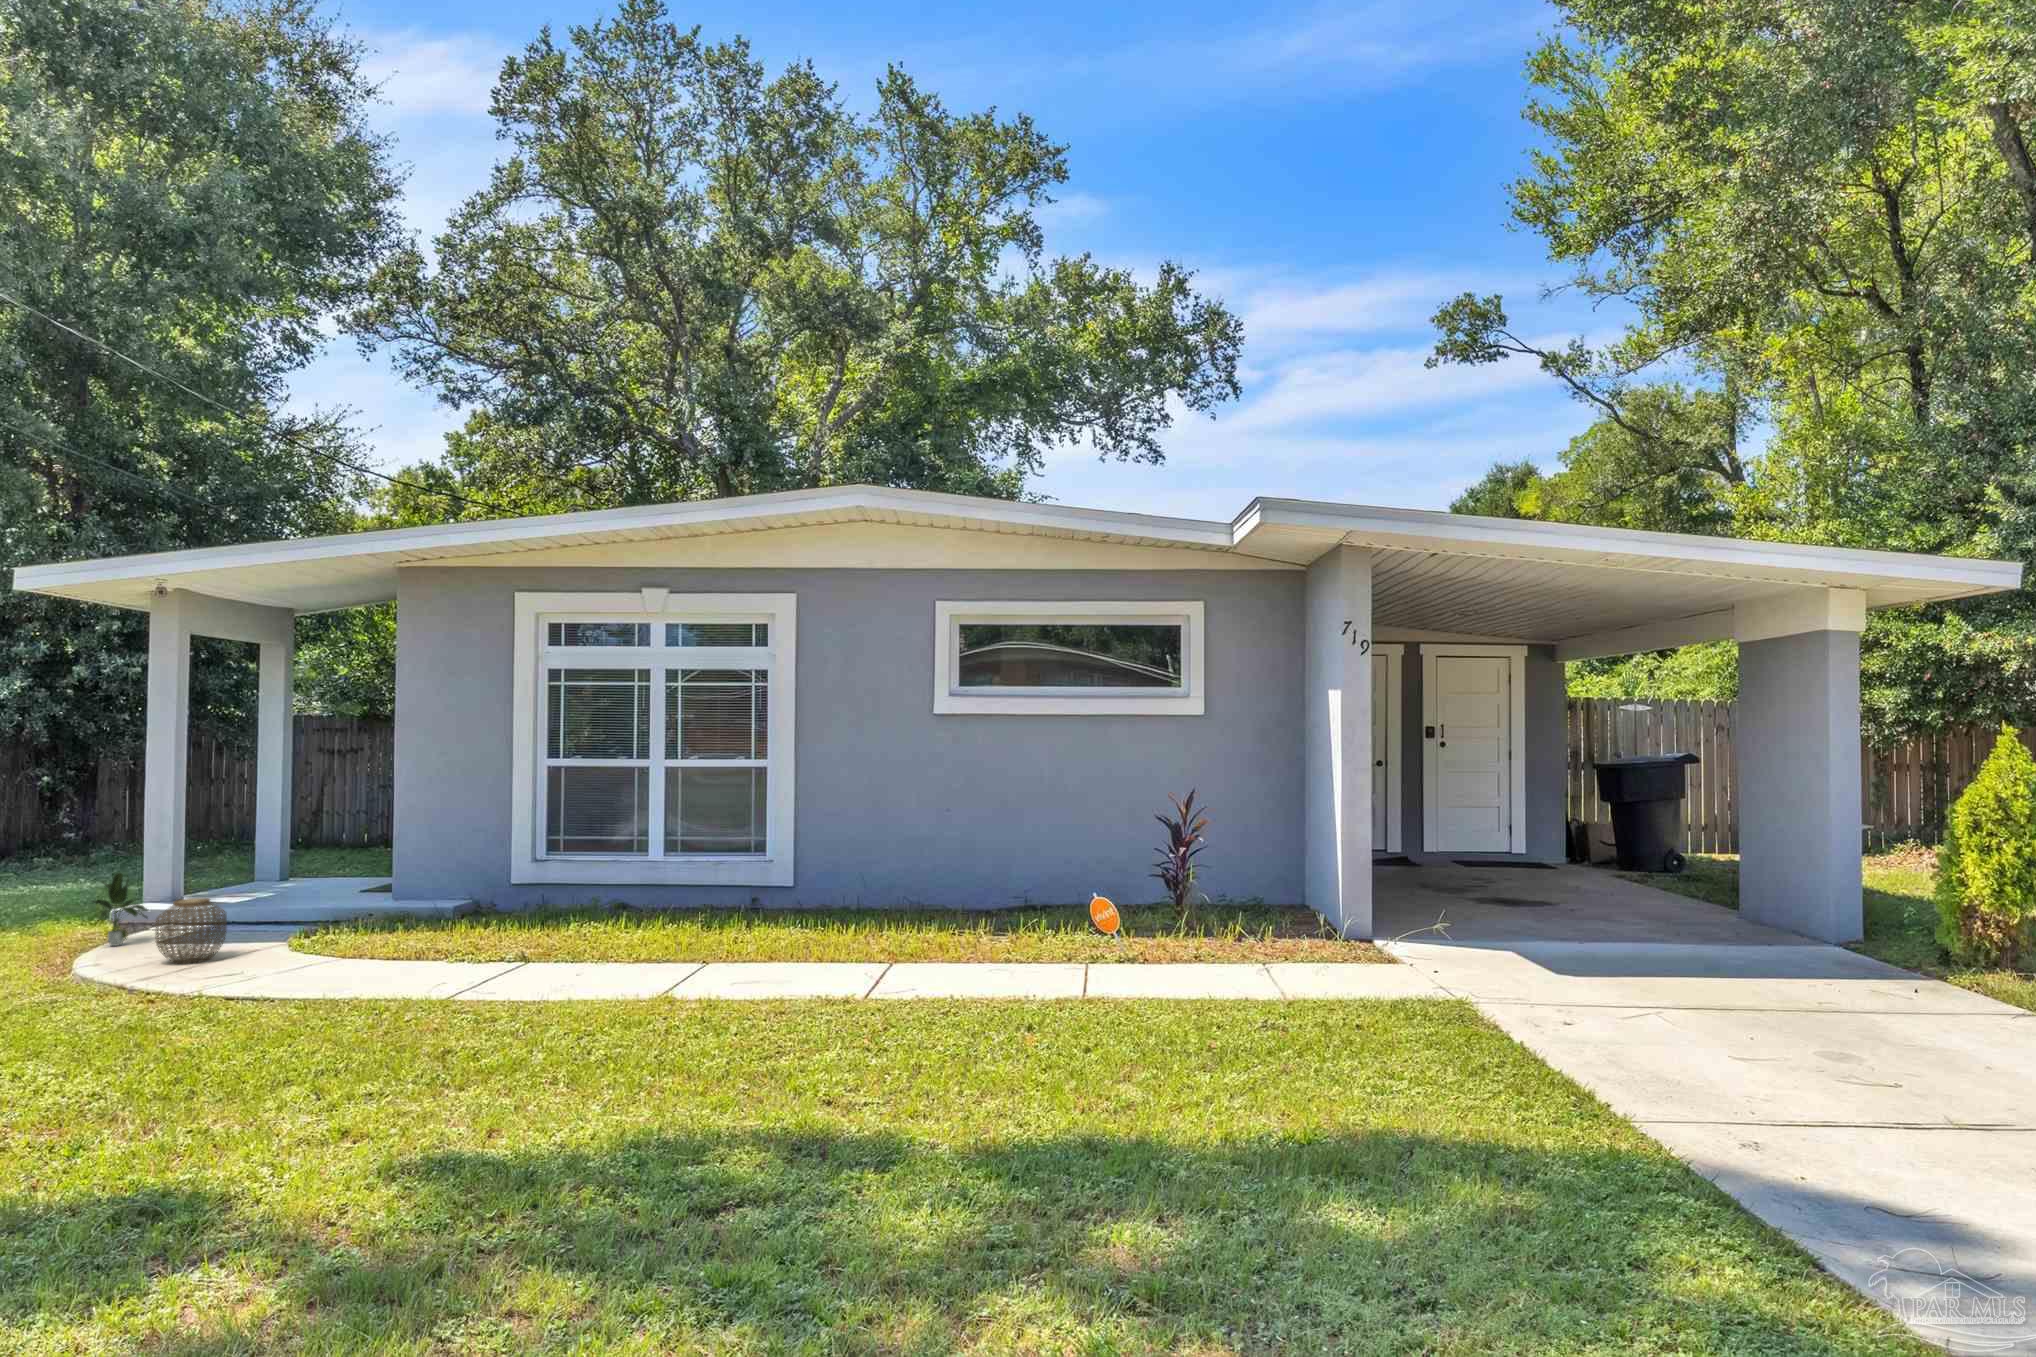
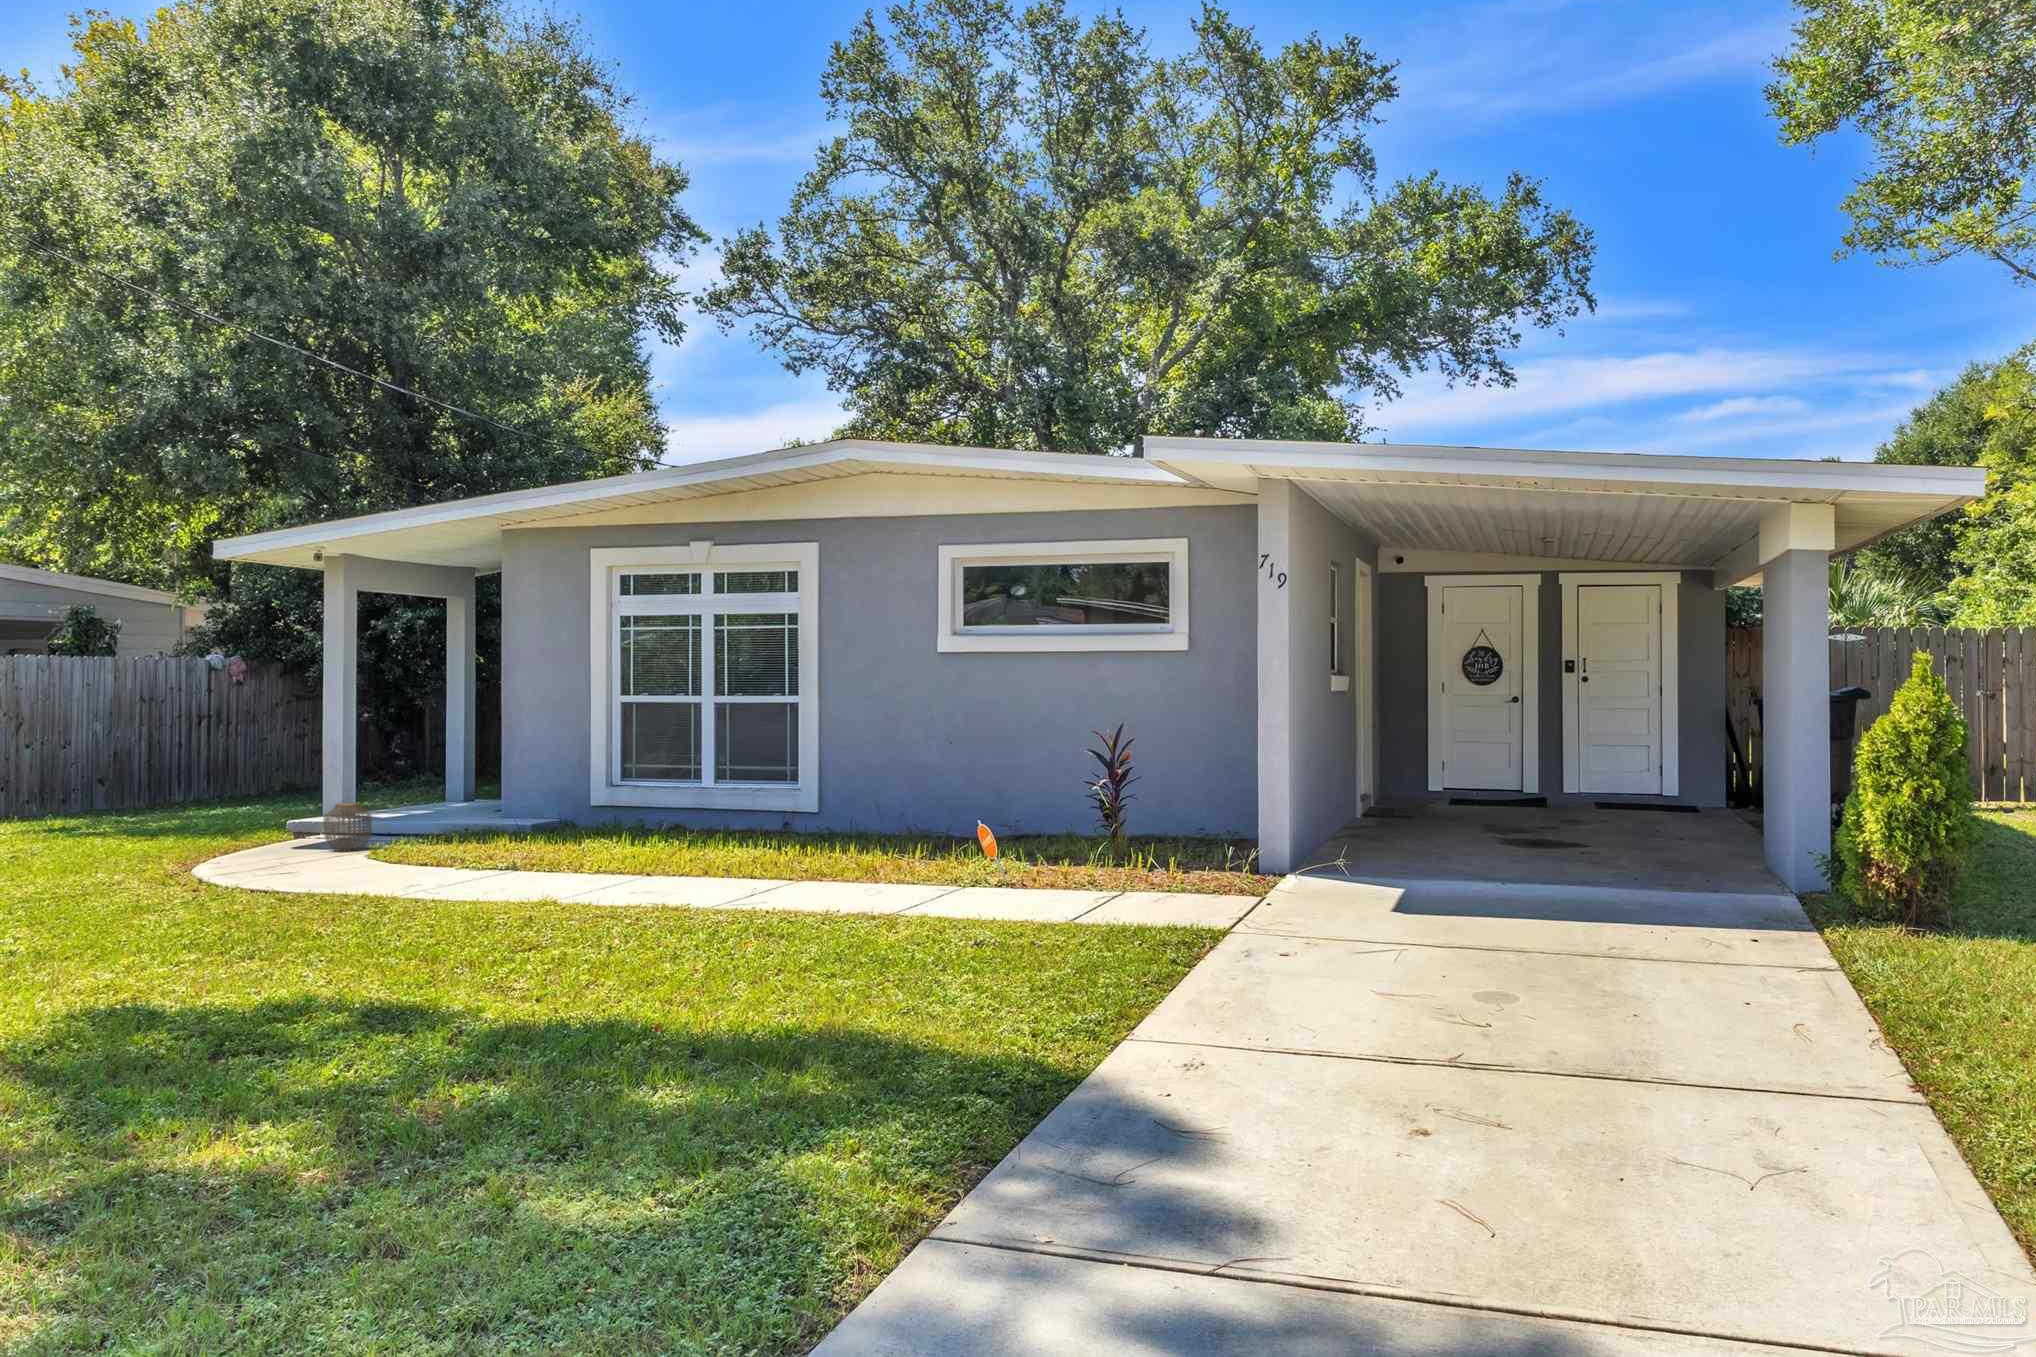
potted plant: present [91,873,147,946] -> none [278,787,320,844]

